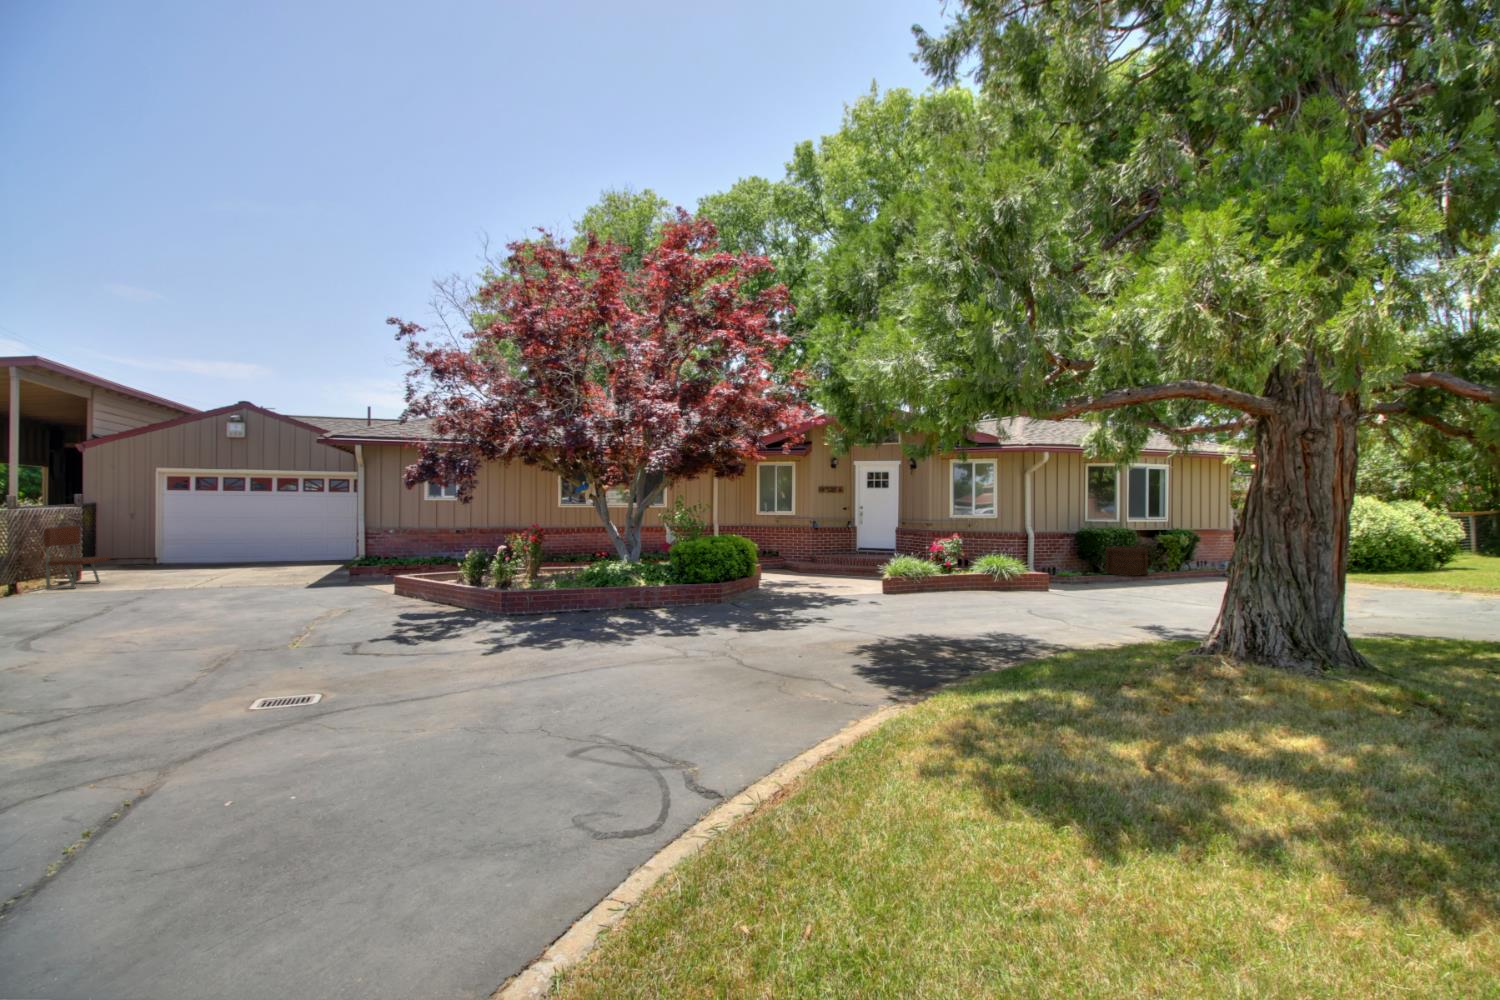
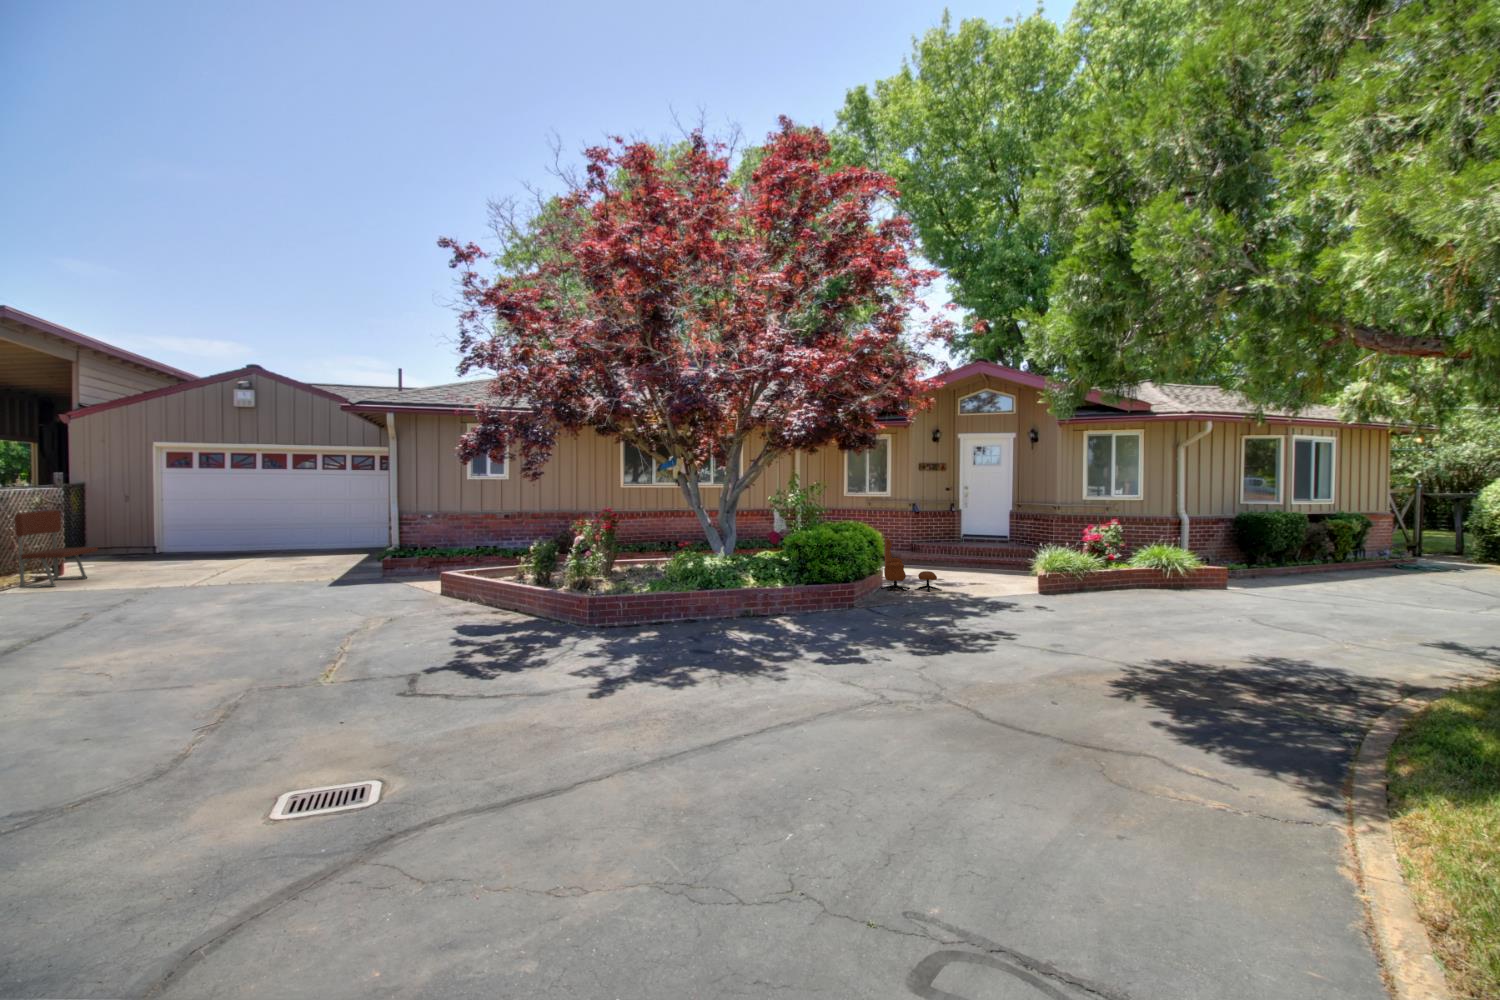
wooden crate: present [1105,546,1148,576] -> none [1276,533,1331,570]
lounge chair: none [756,548,805,592] -> present [881,538,942,592]

